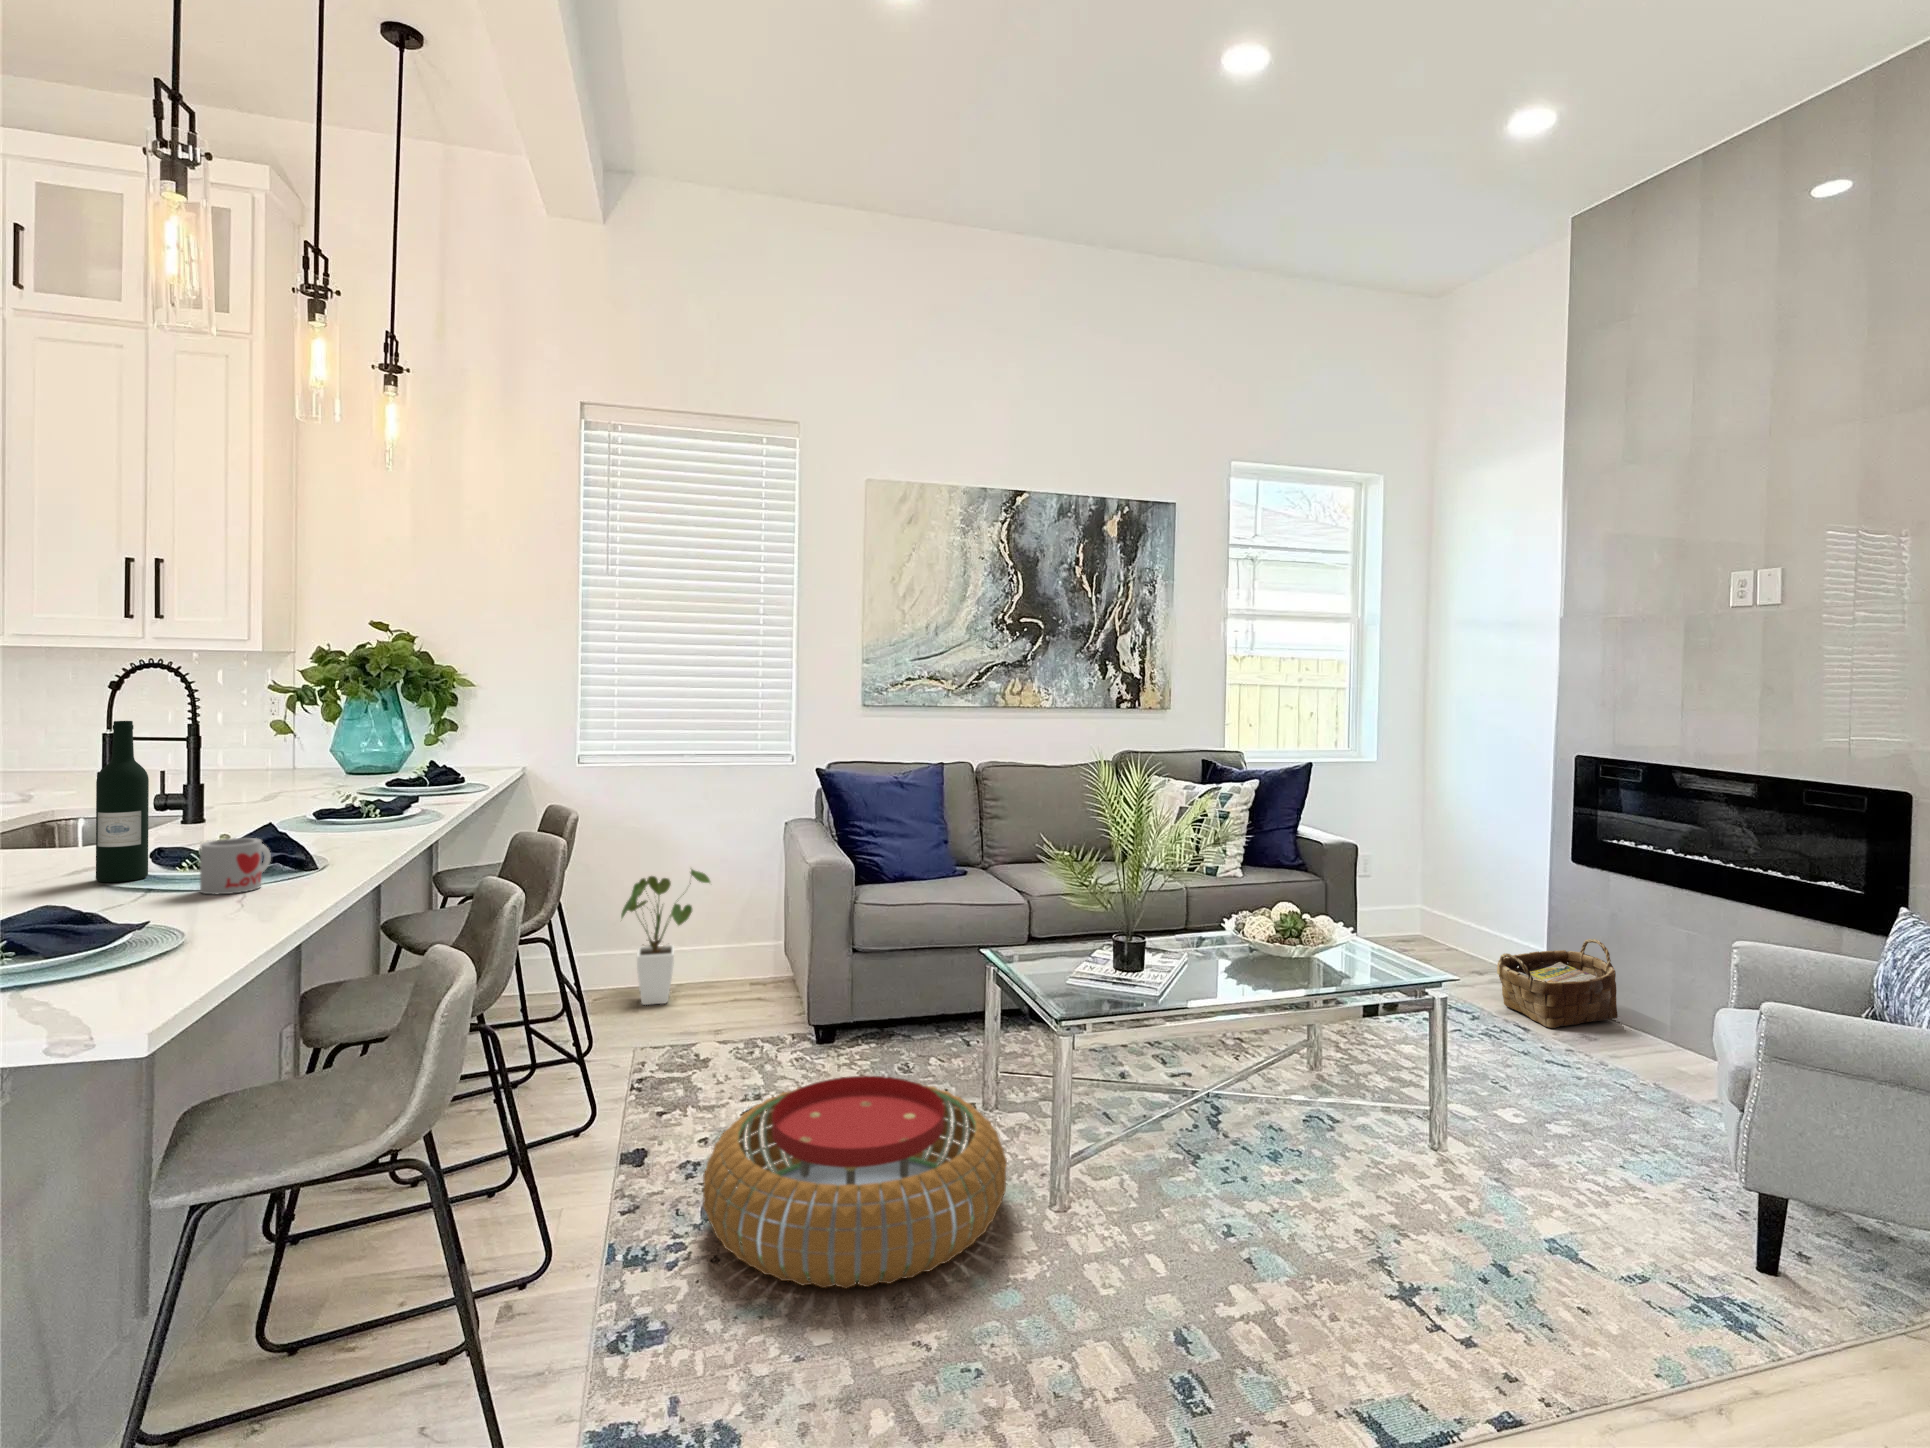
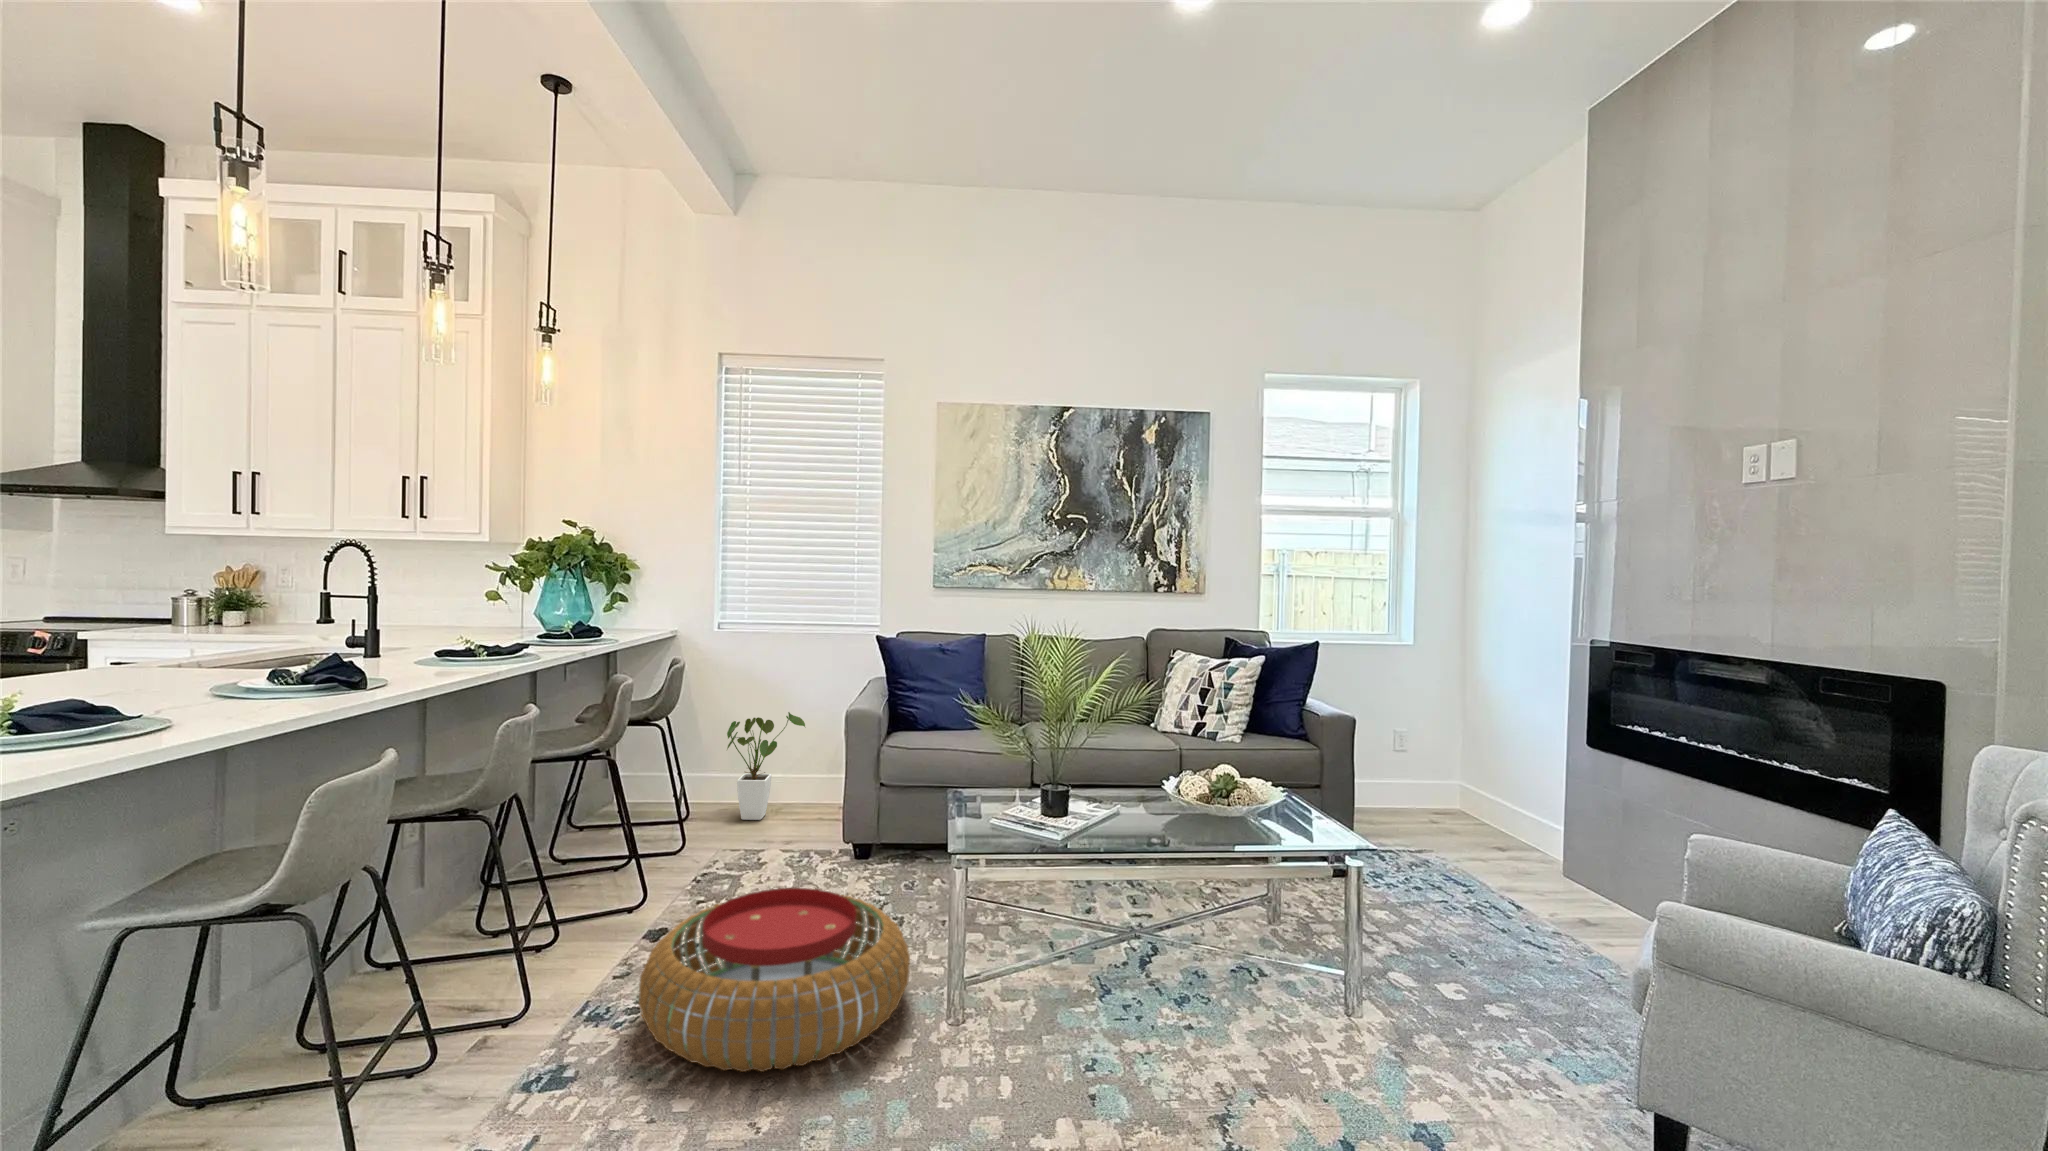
wine bottle: present [96,721,149,882] -> none [196,566,238,685]
mug: present [200,838,271,894] -> none [237,655,302,696]
woven basket: present [1497,939,1618,1028] -> none [1496,825,1623,911]

